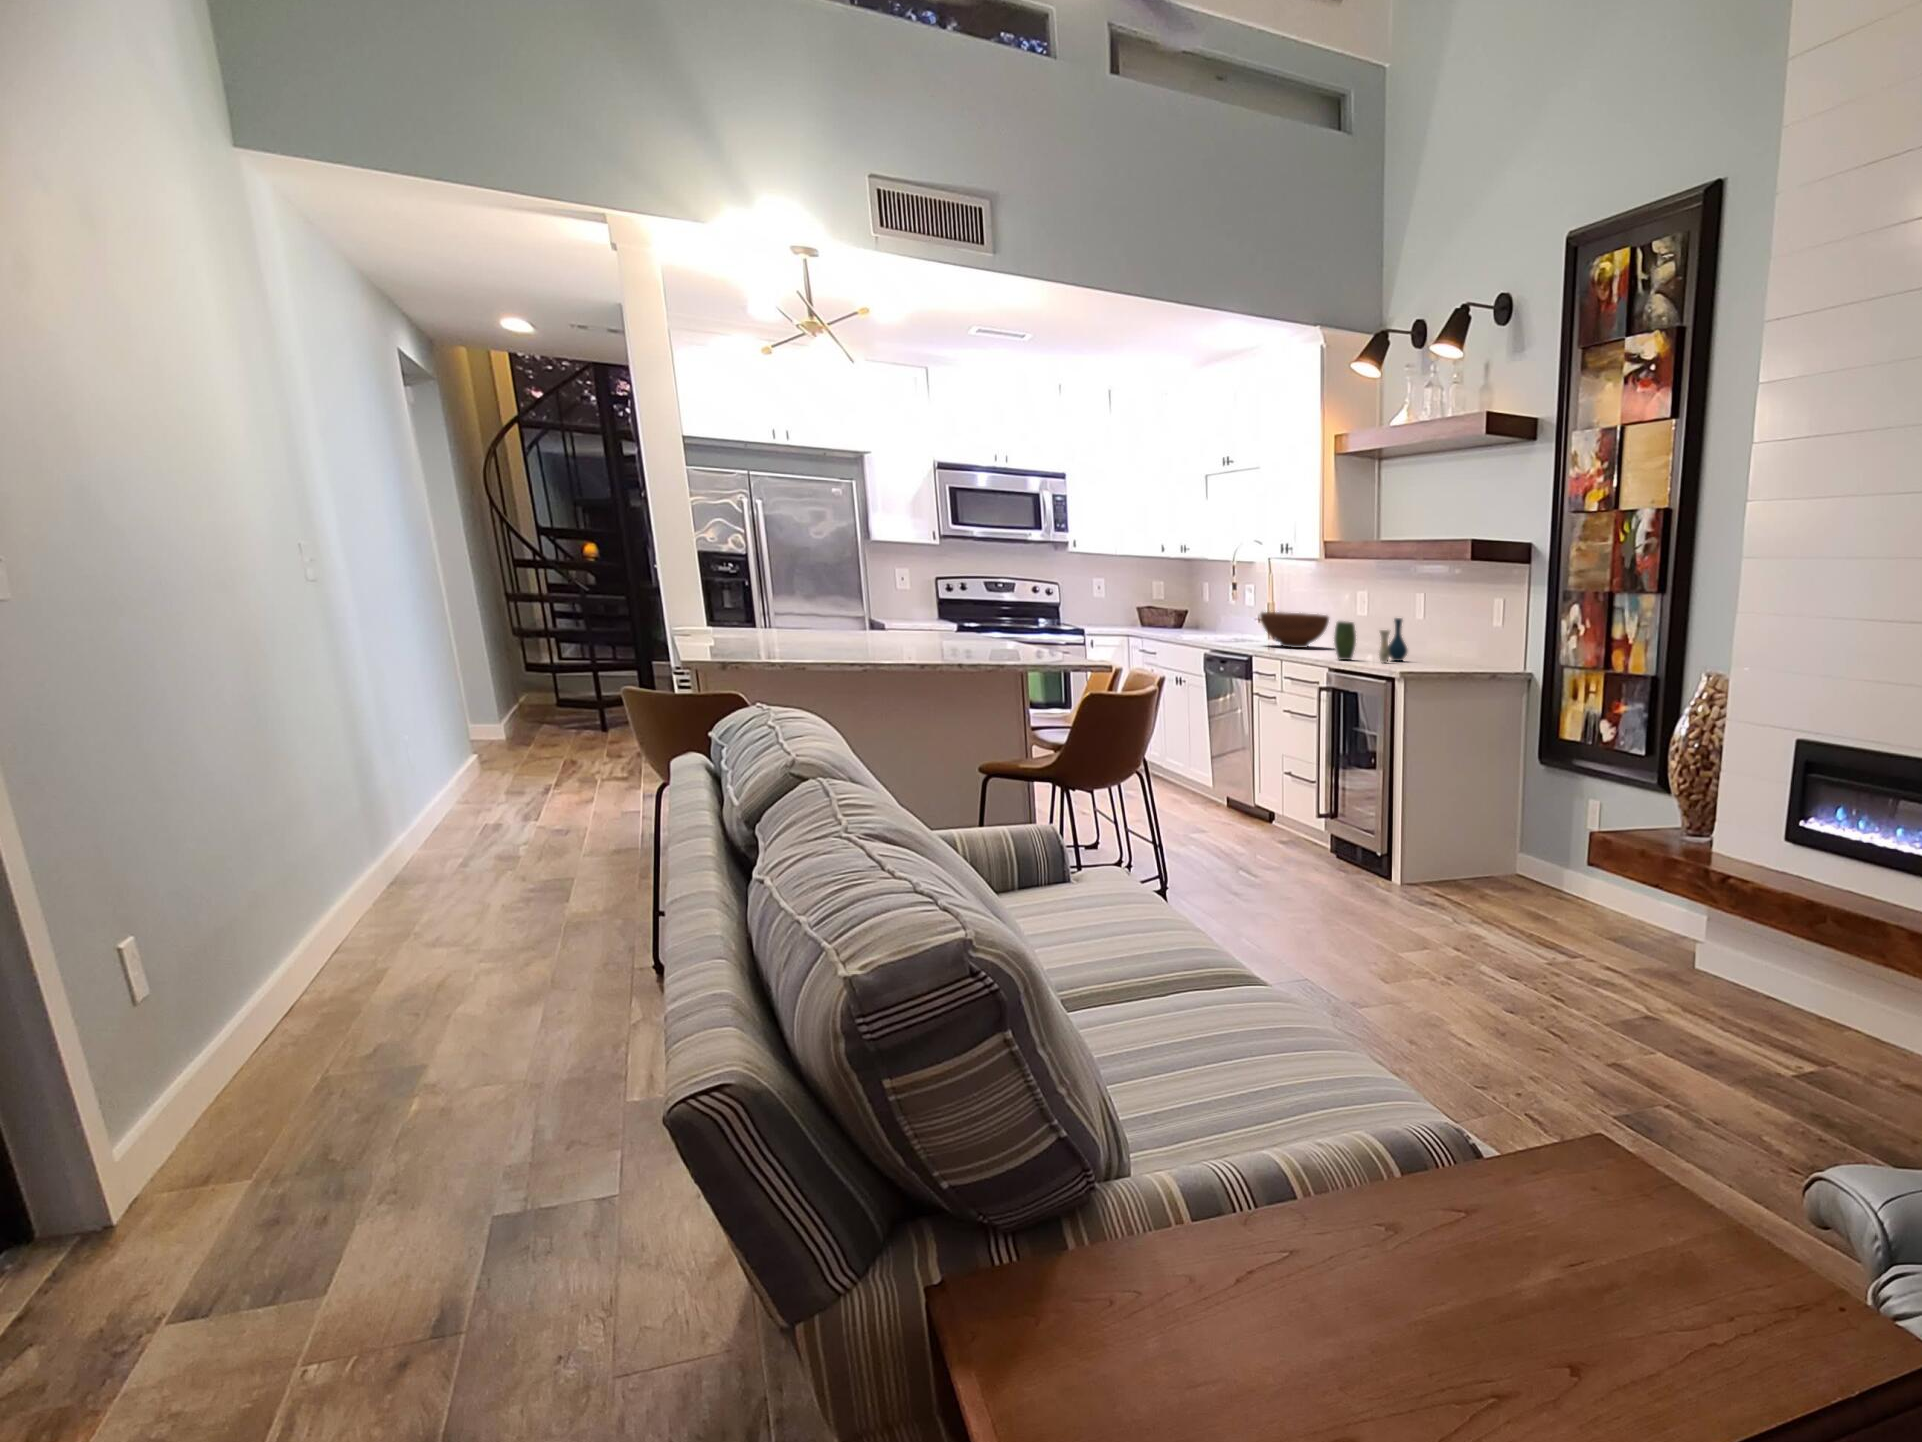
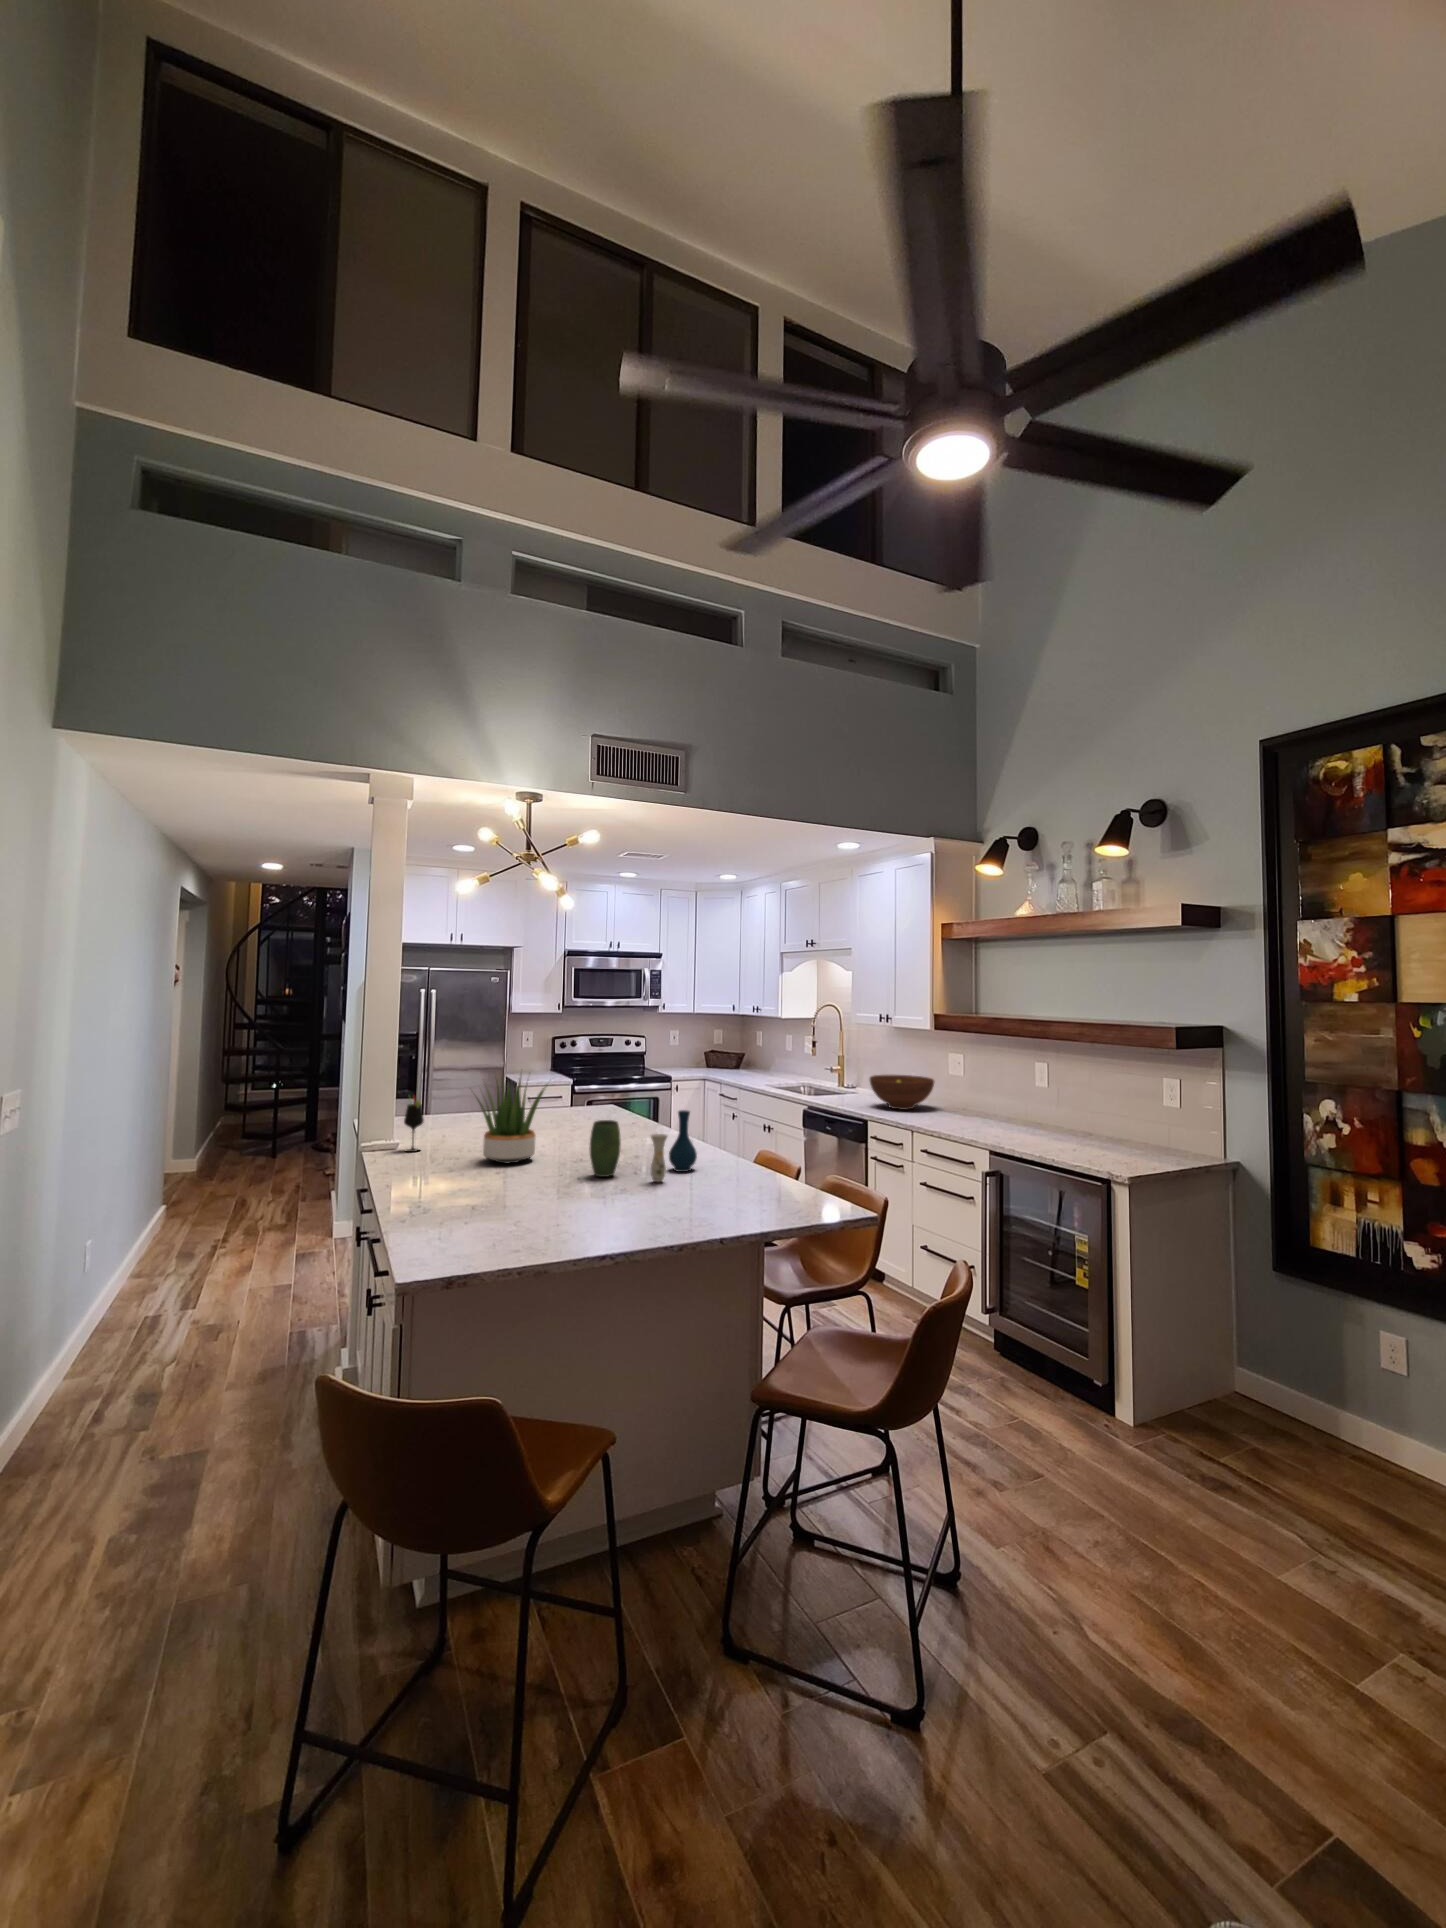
potted plant: none [758,555,848,642] -> present [476,1076,545,1163]
wine glass: none [708,580,730,636] -> present [404,1095,424,1152]
vase: present [1334,618,1407,663] -> present [590,1110,697,1182]

